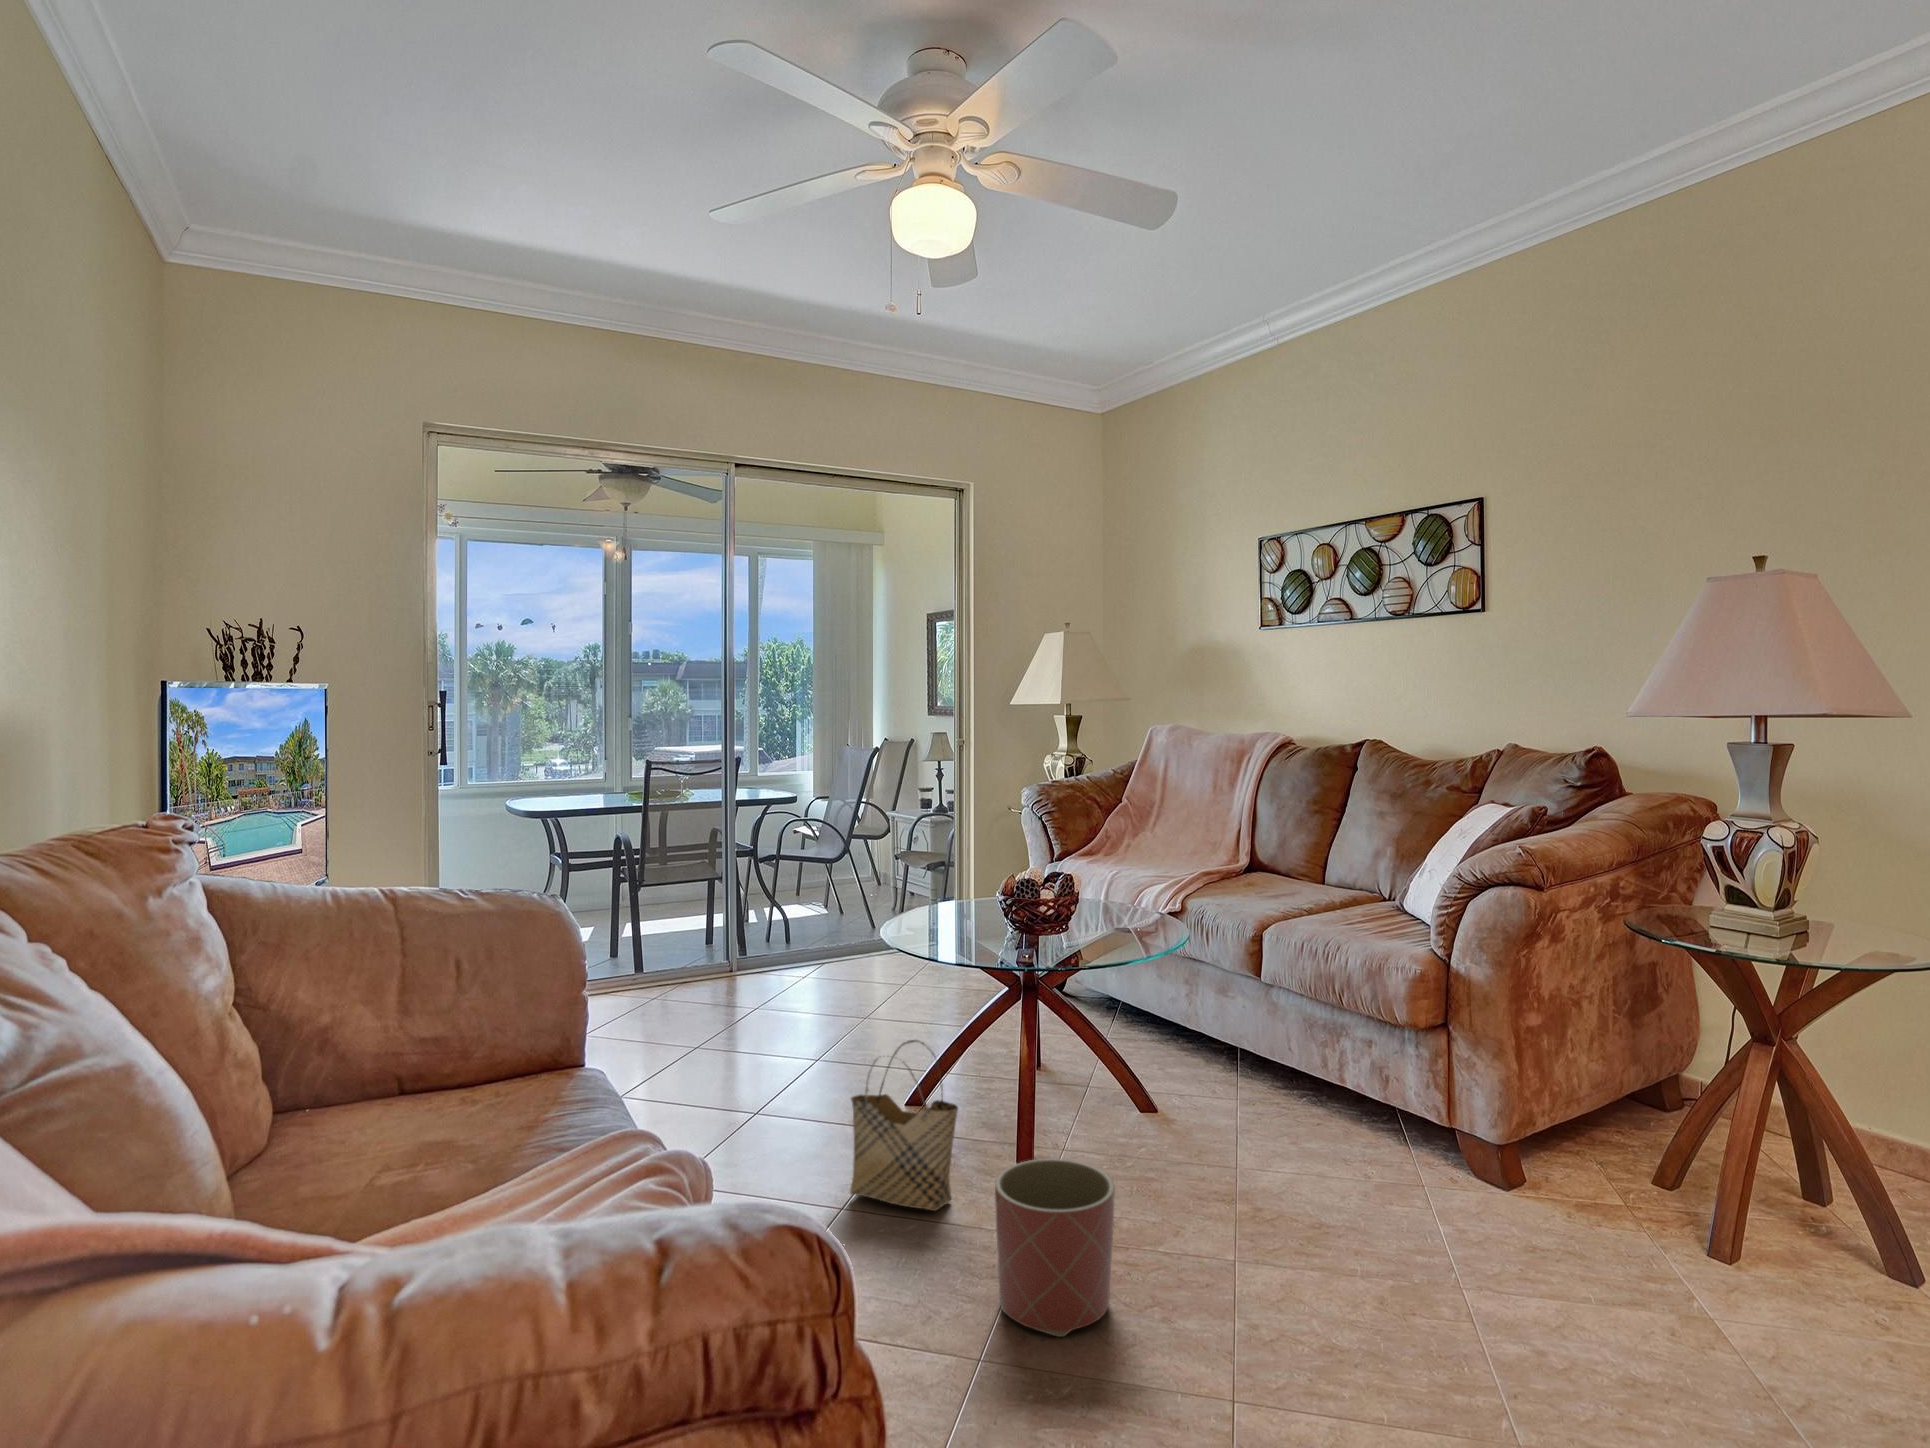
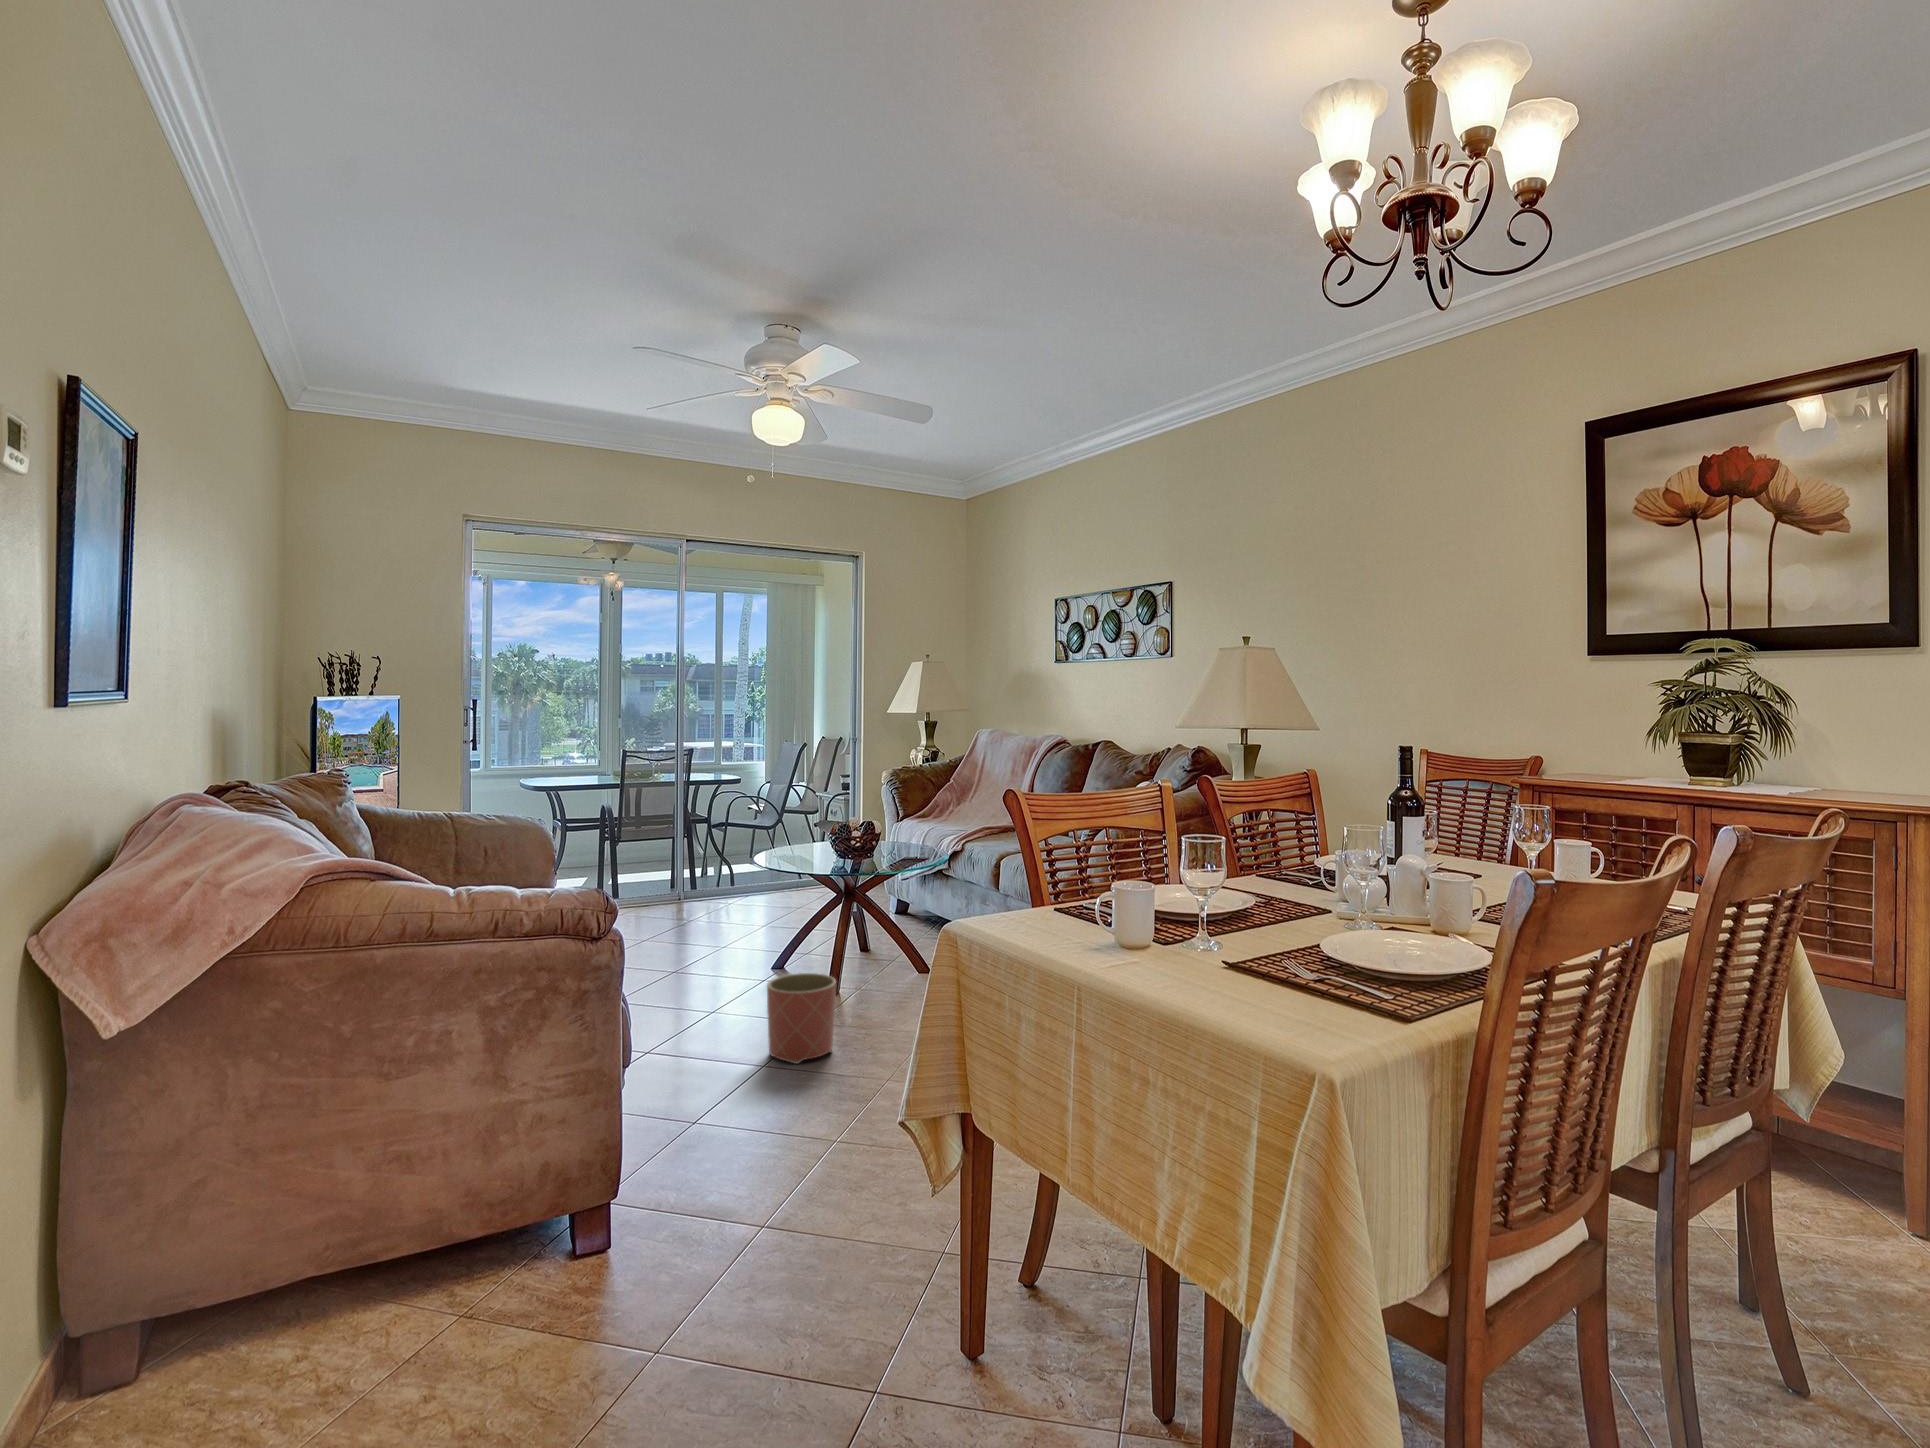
woven basket: present [850,1040,958,1211] -> none [706,915,773,1014]

